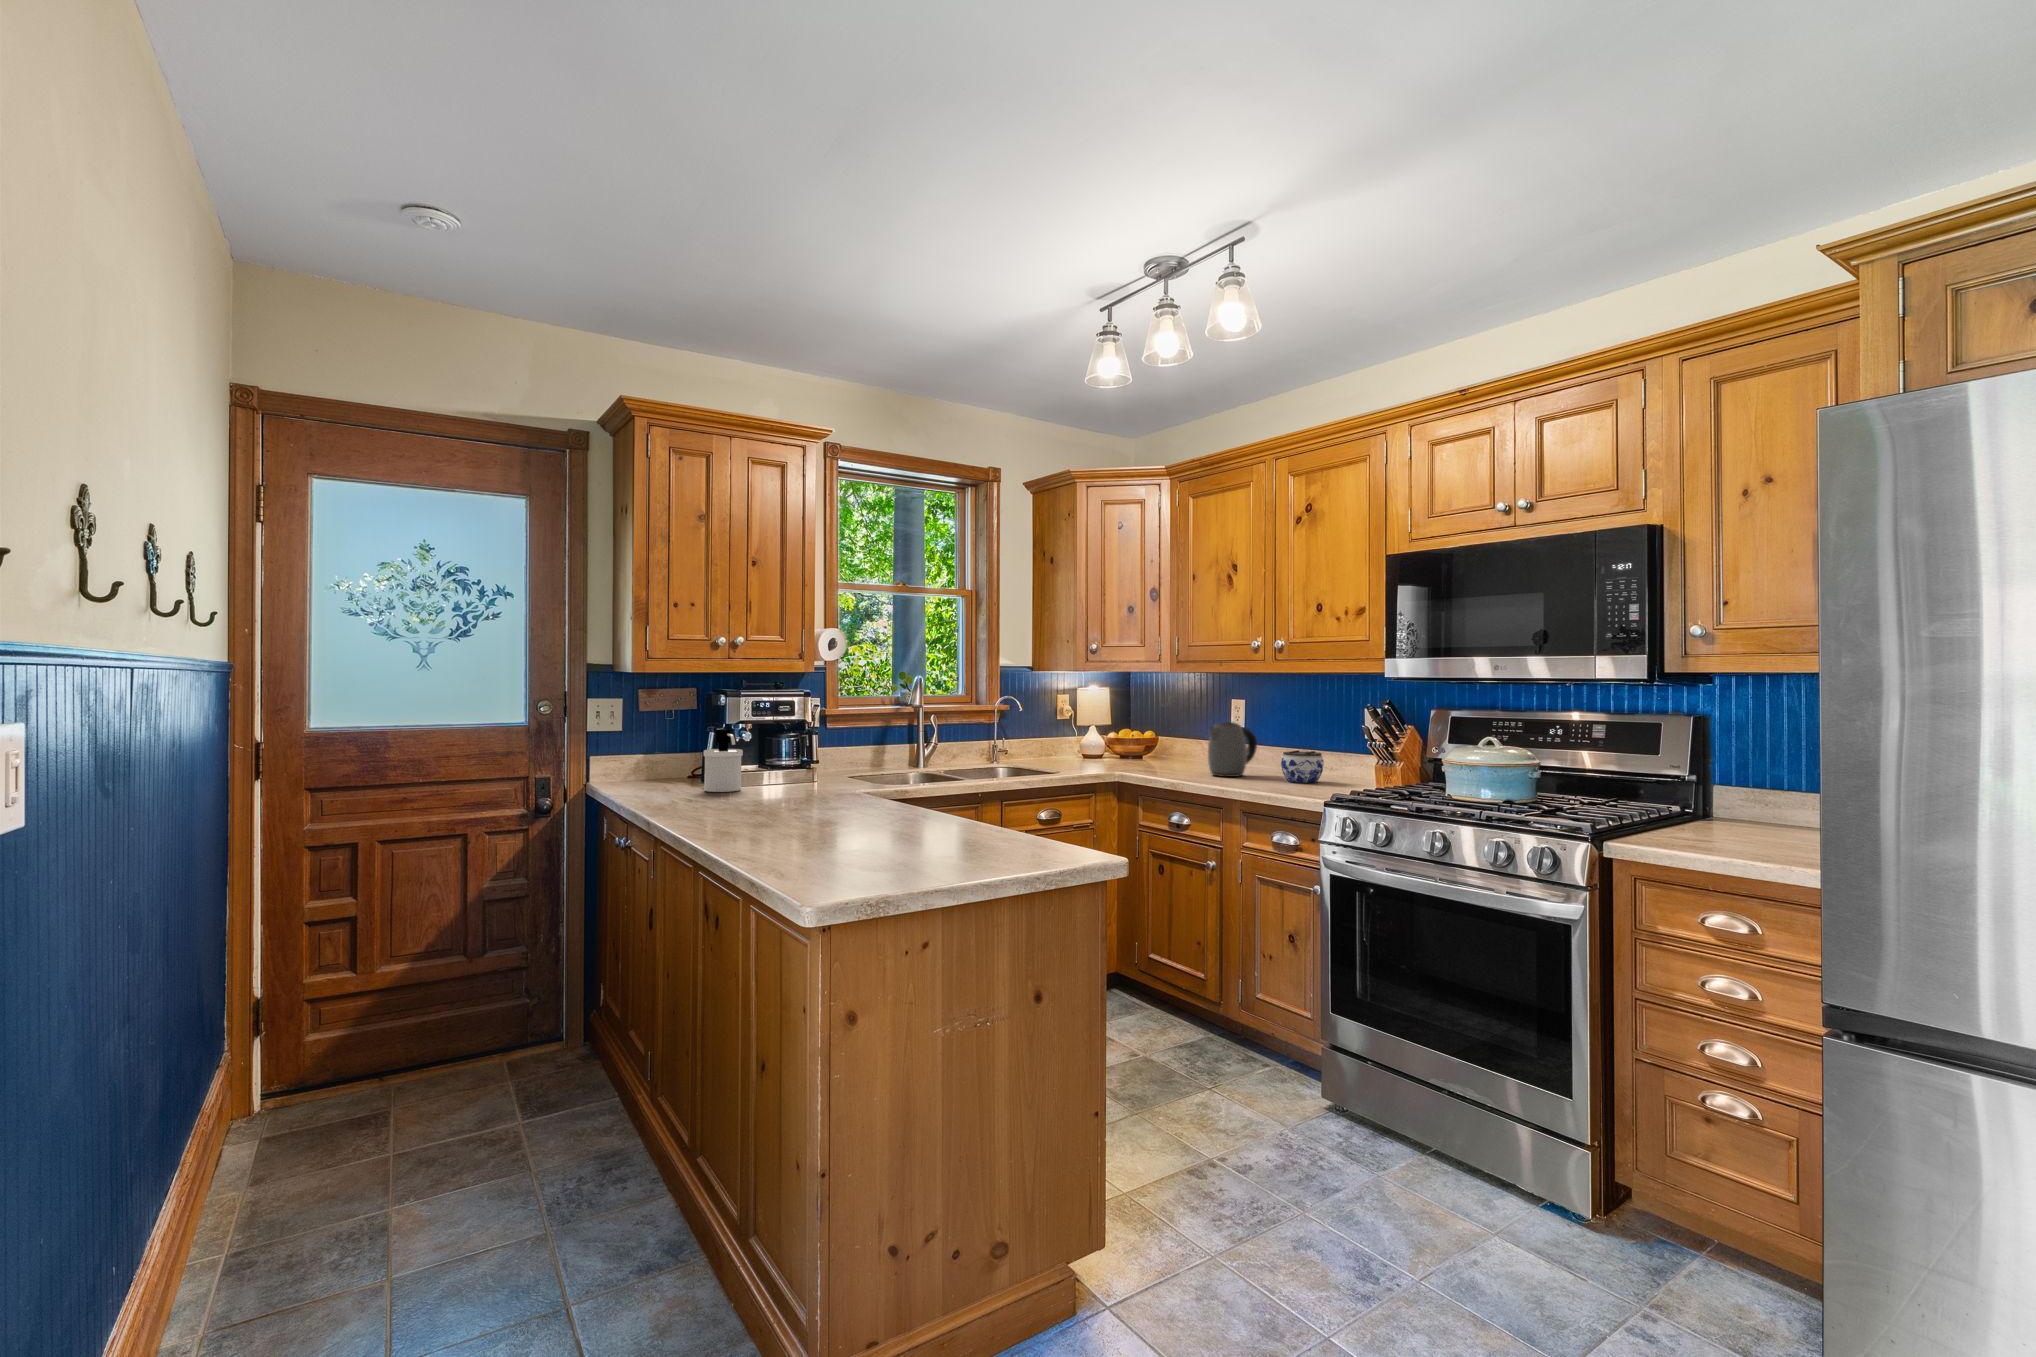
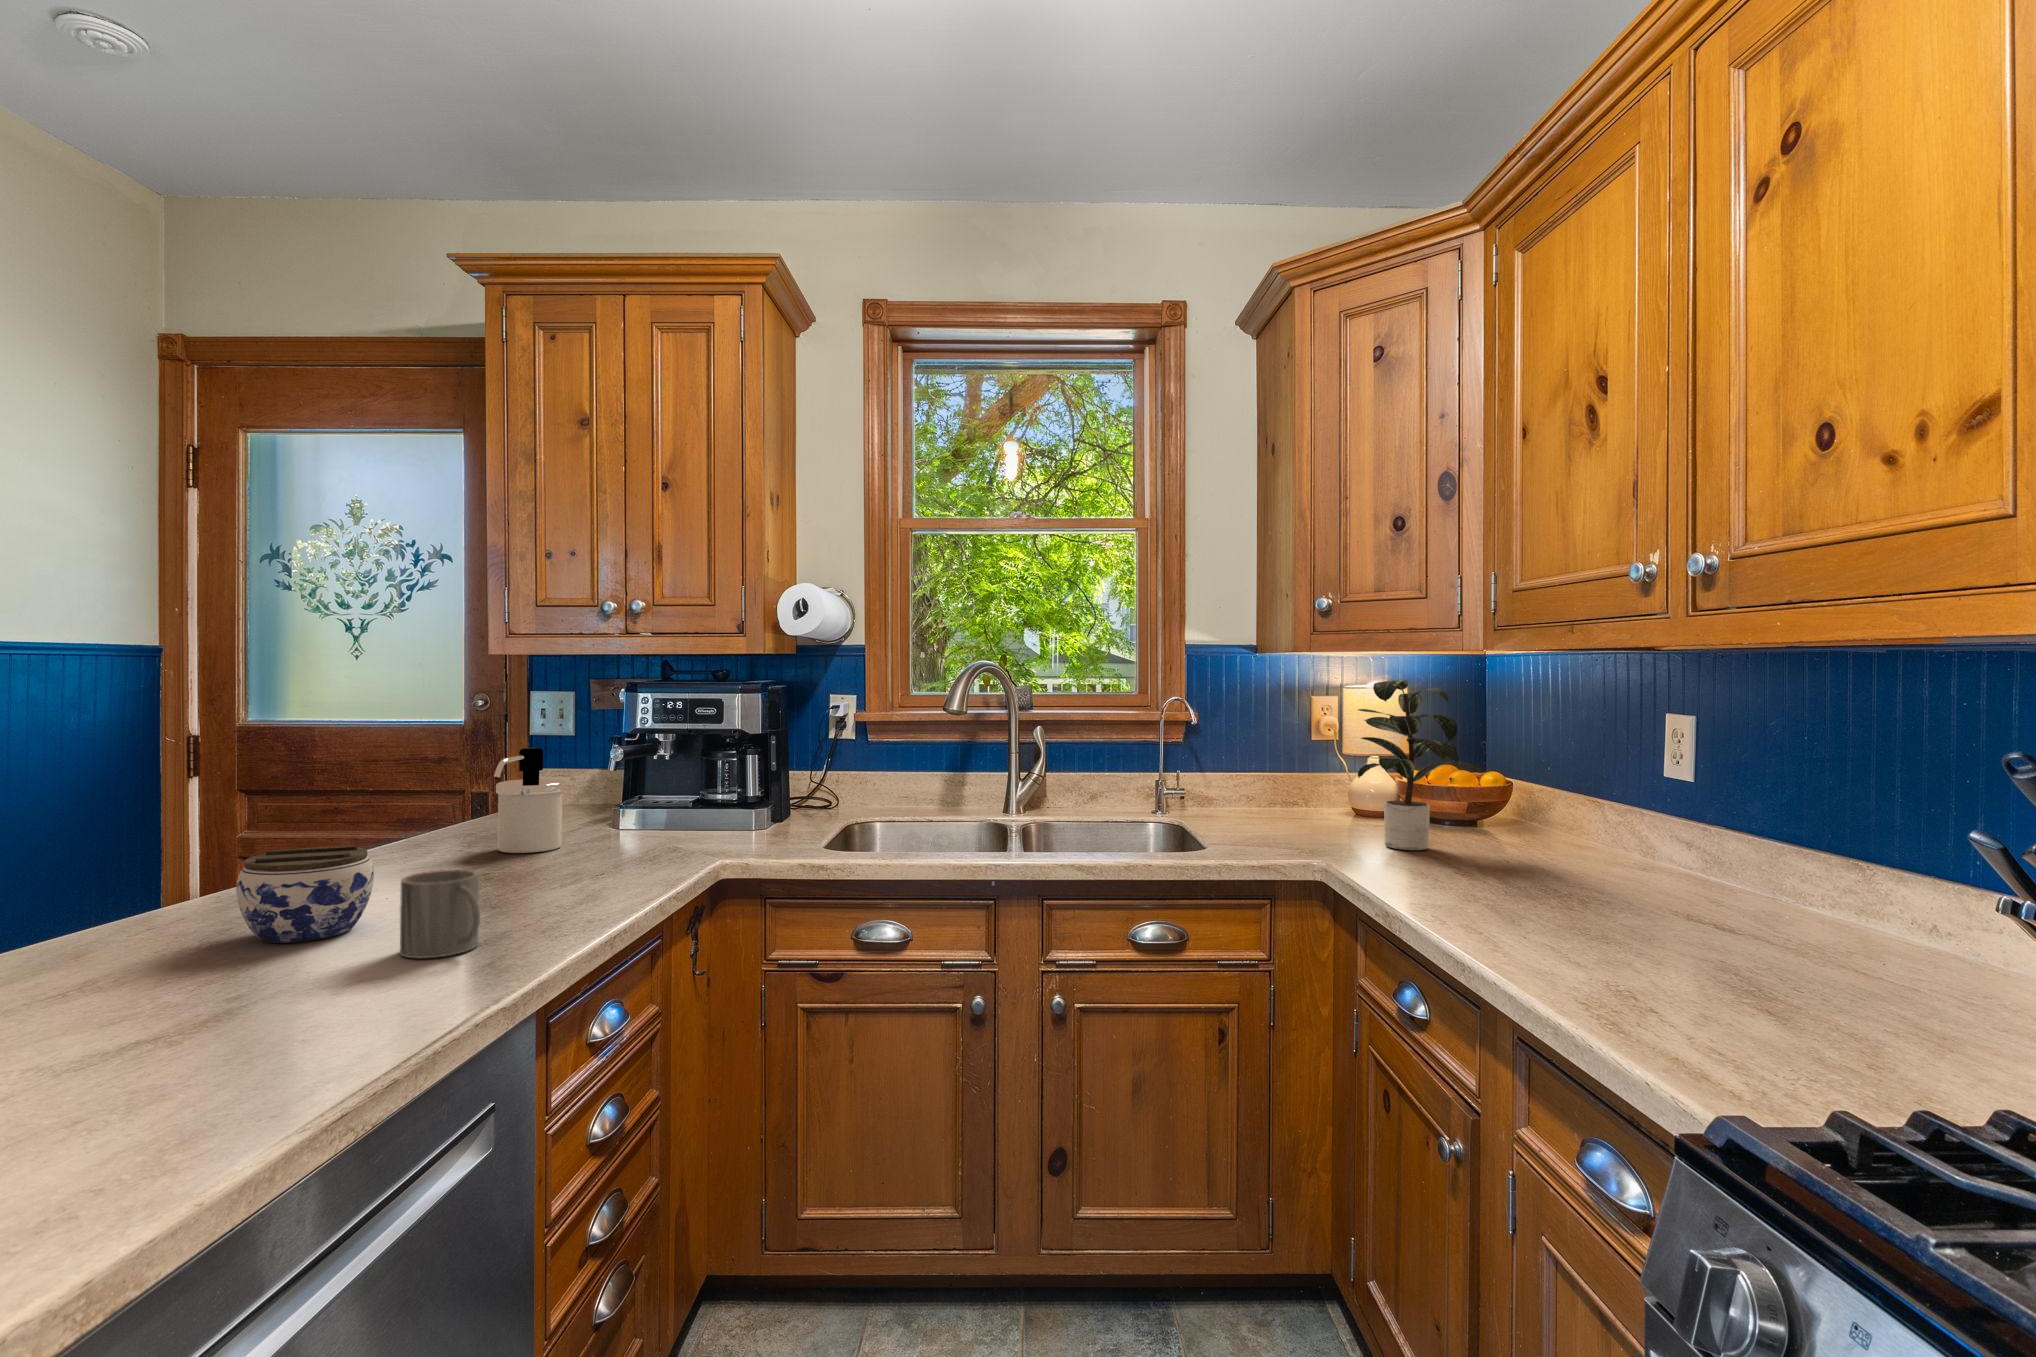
potted plant: none [1106,685,1179,766] -> present [1358,680,1482,850]
kettle: present [1208,722,1257,777] -> none [1501,774,1658,921]
jar: present [1281,751,1324,783] -> present [236,846,374,943]
mug: none [854,775,898,812] -> present [400,870,480,958]

